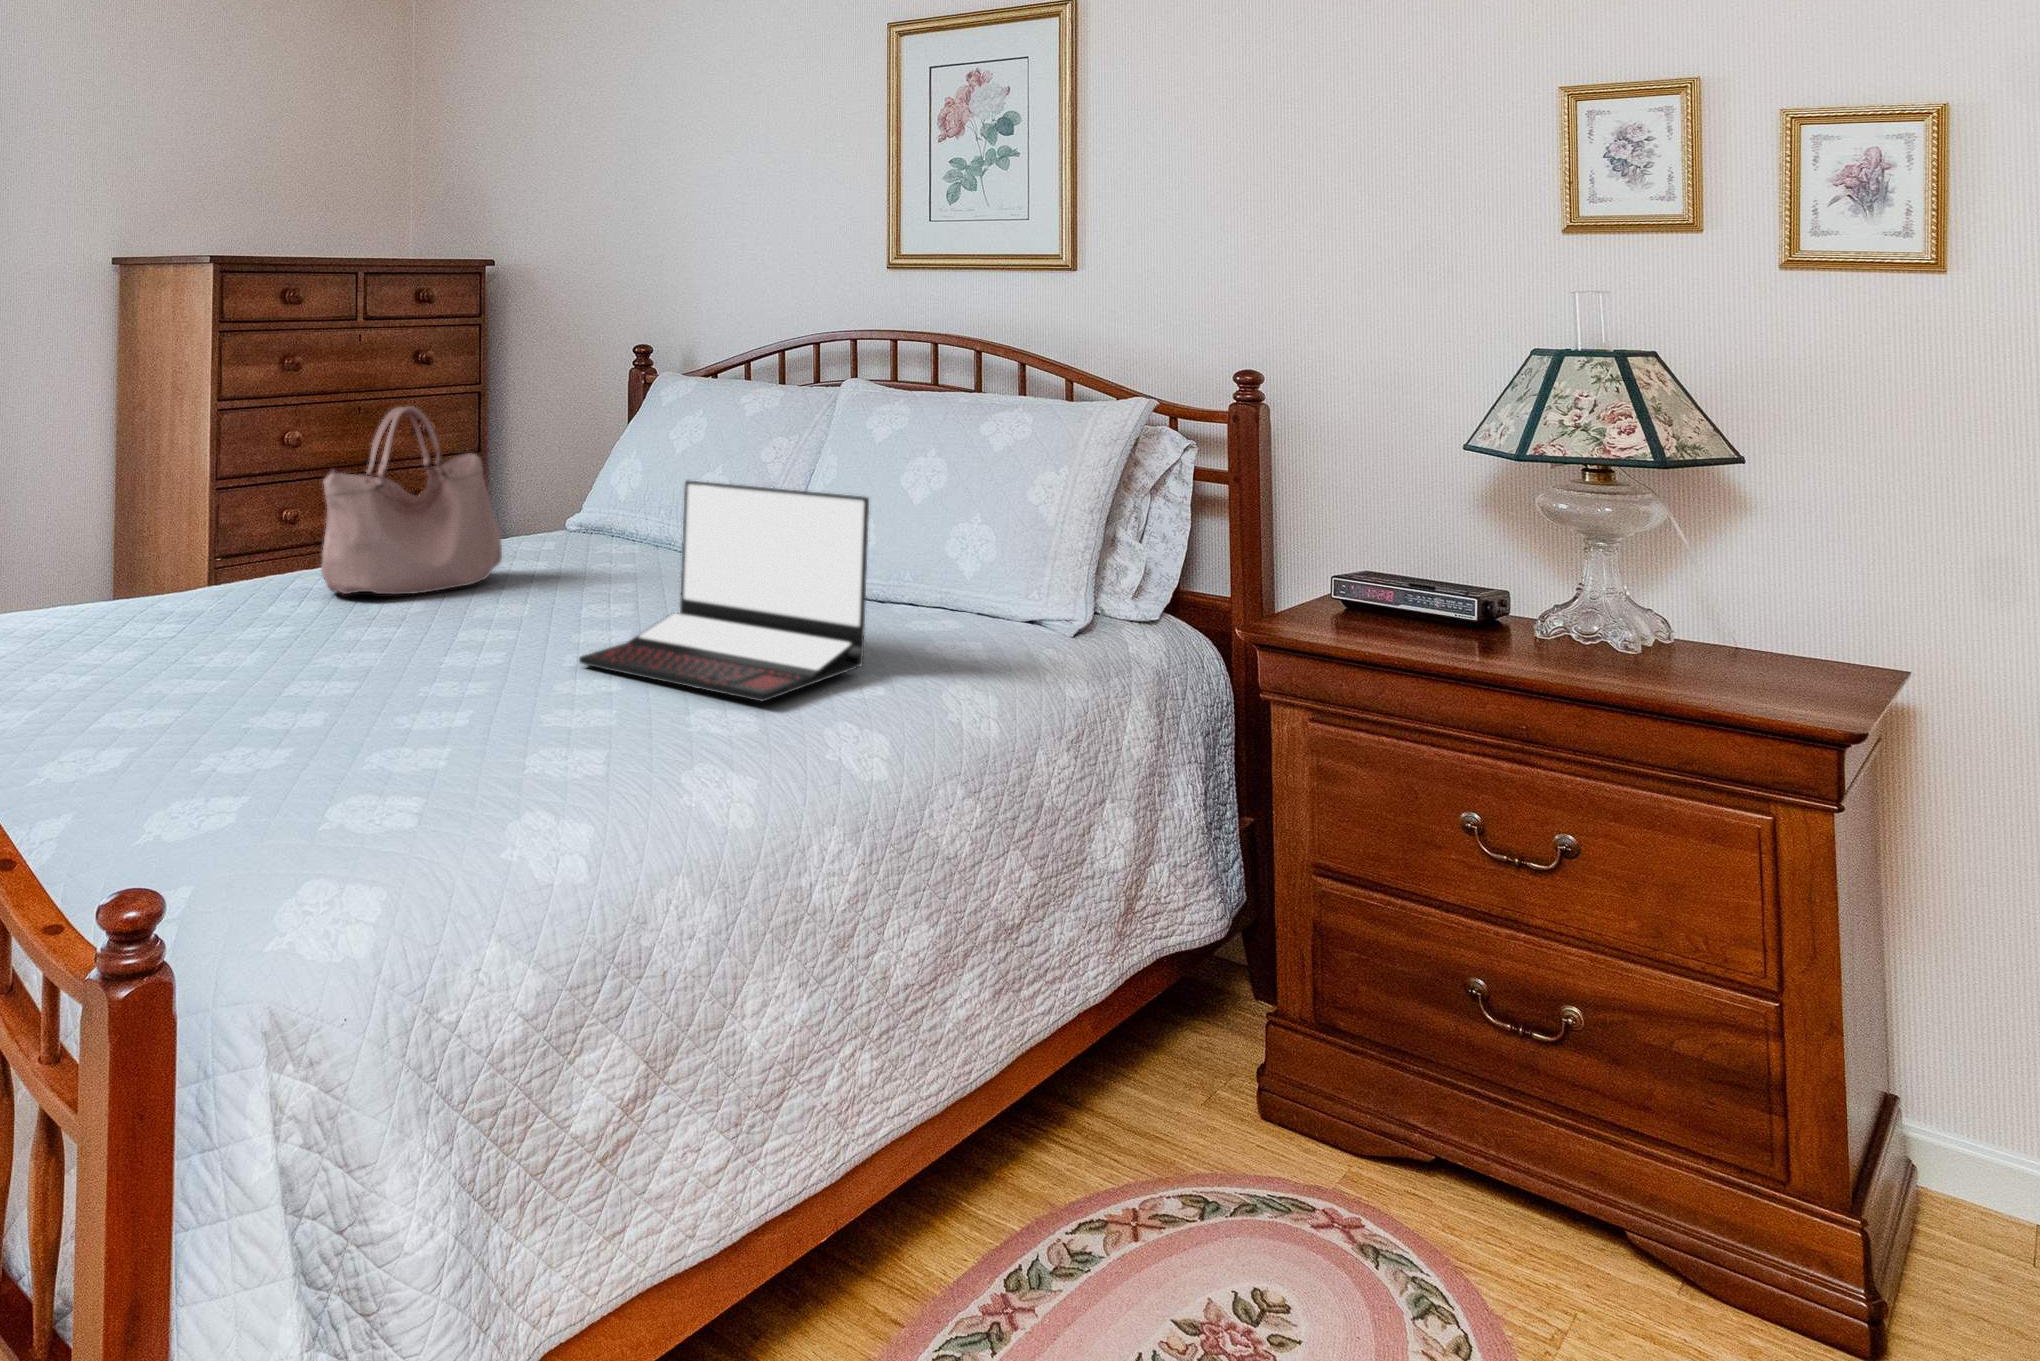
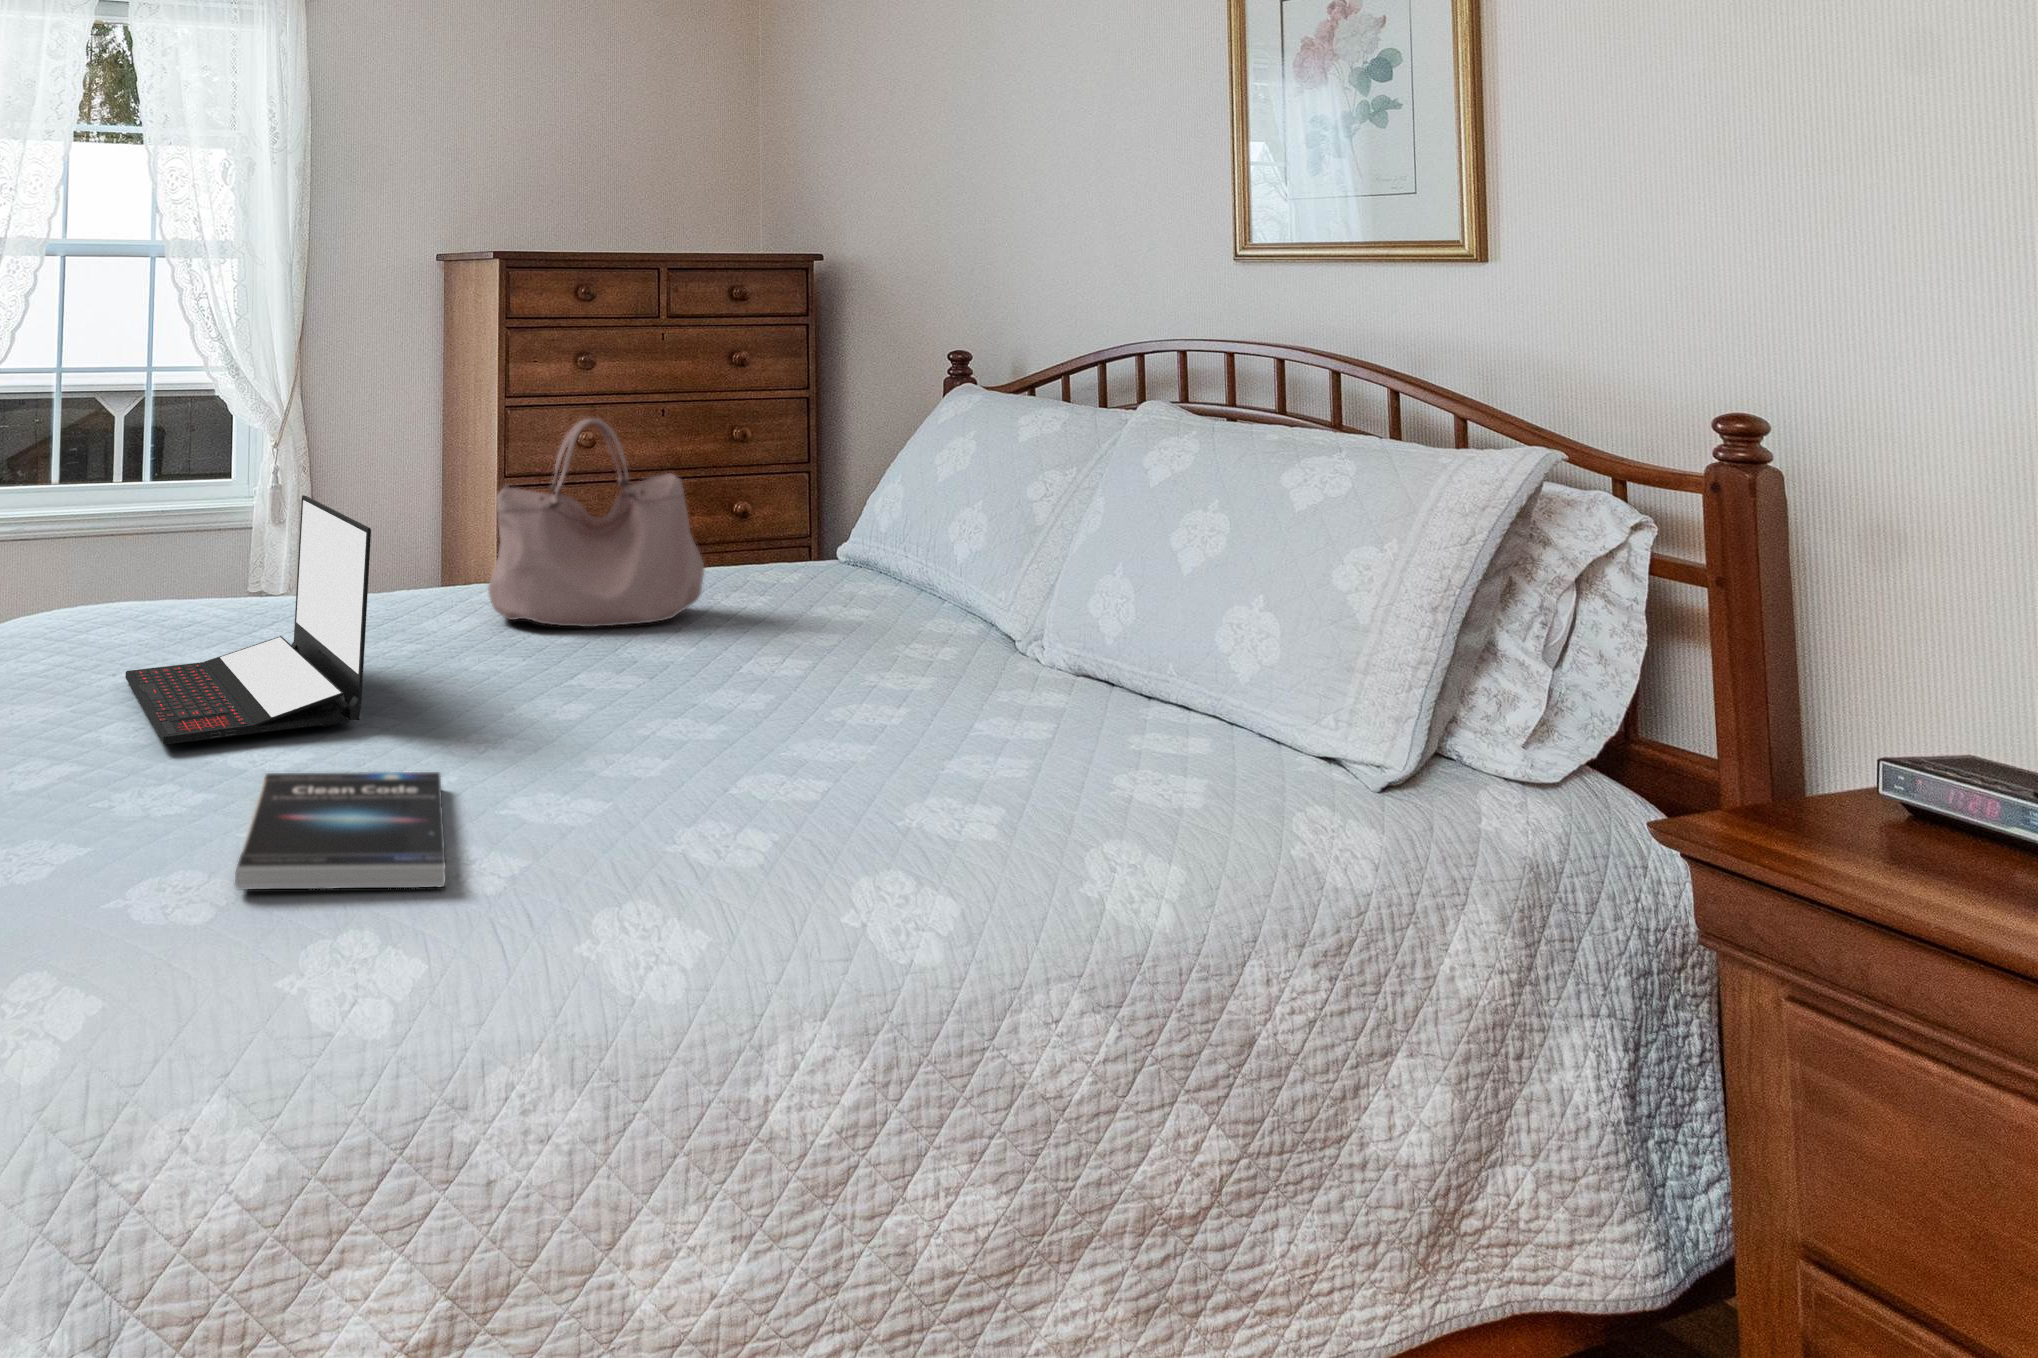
laptop: present [579,481,869,702] -> present [125,495,371,744]
book: none [305,701,547,798] -> present [235,772,446,890]

